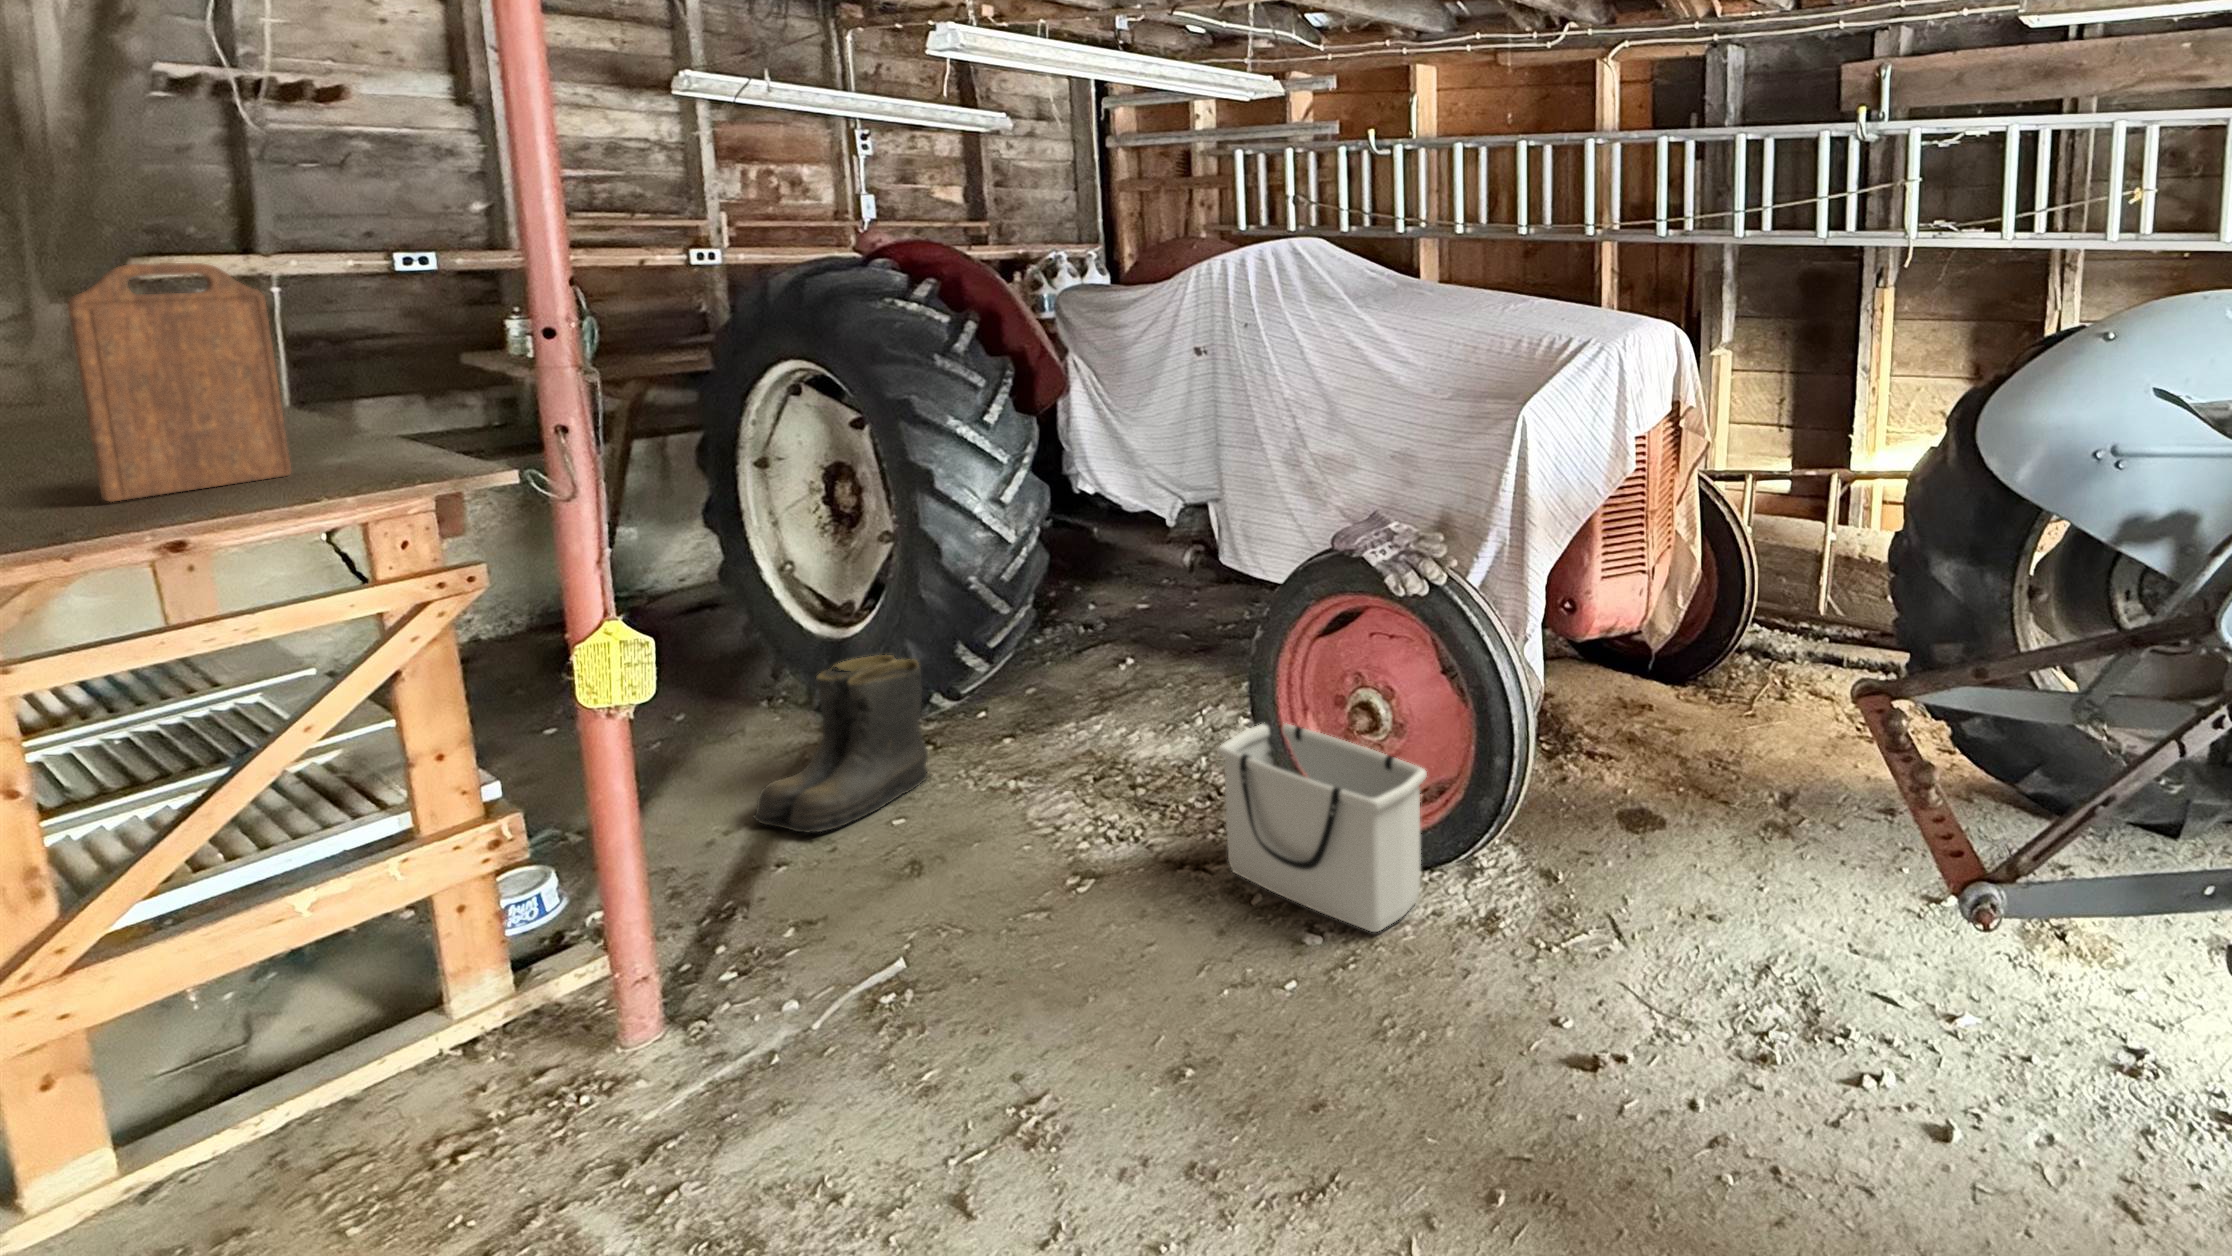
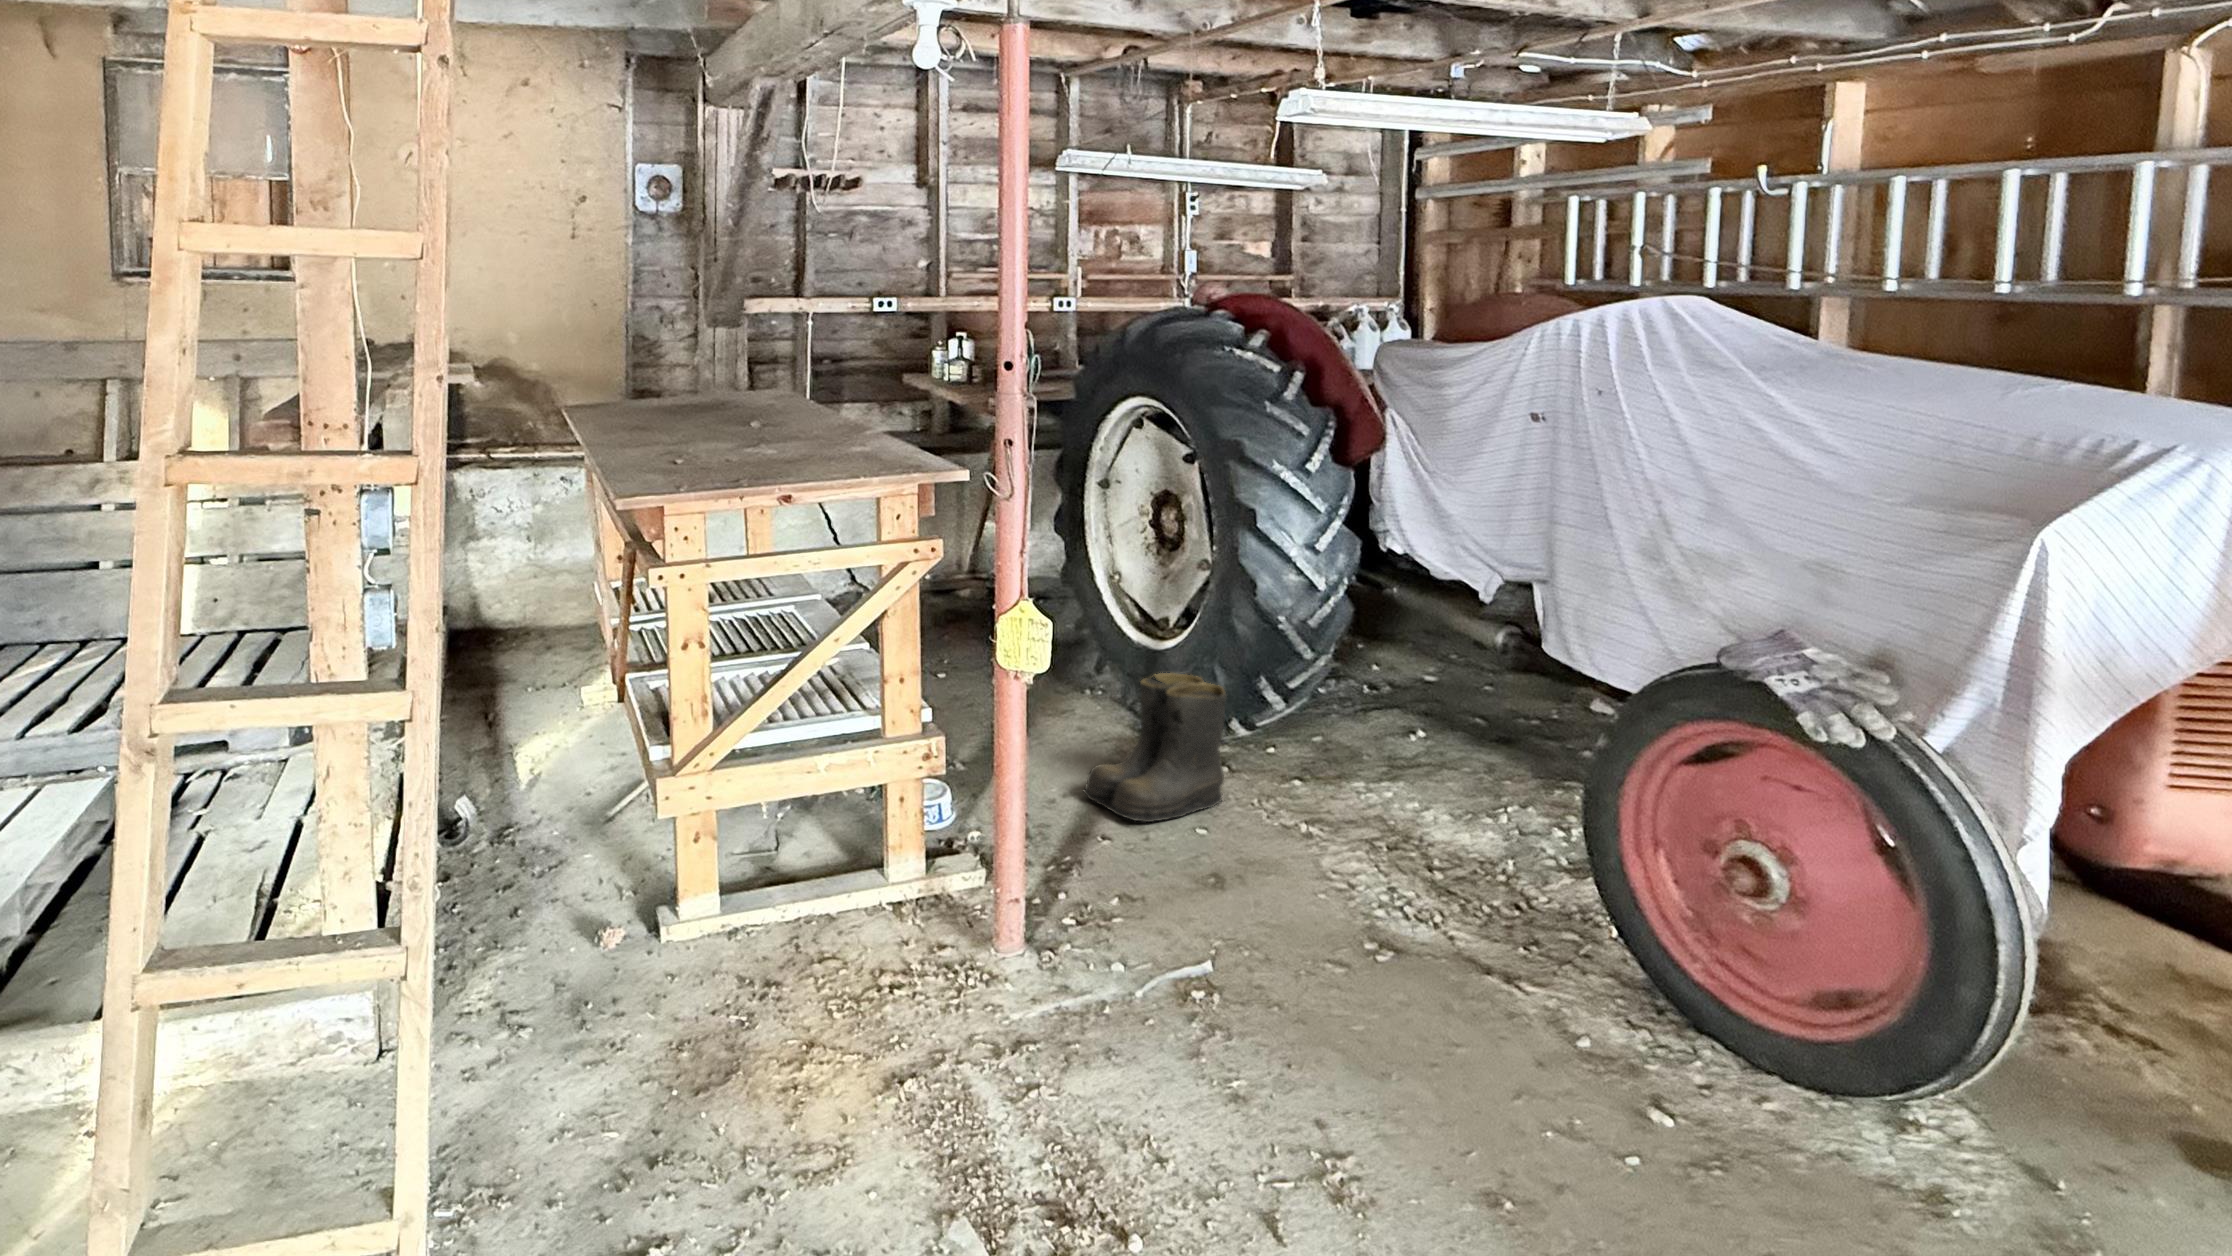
cutting board: present [67,263,291,502] -> none [777,303,860,458]
storage bin: present [1218,724,1427,932] -> none [1543,845,1842,1144]

